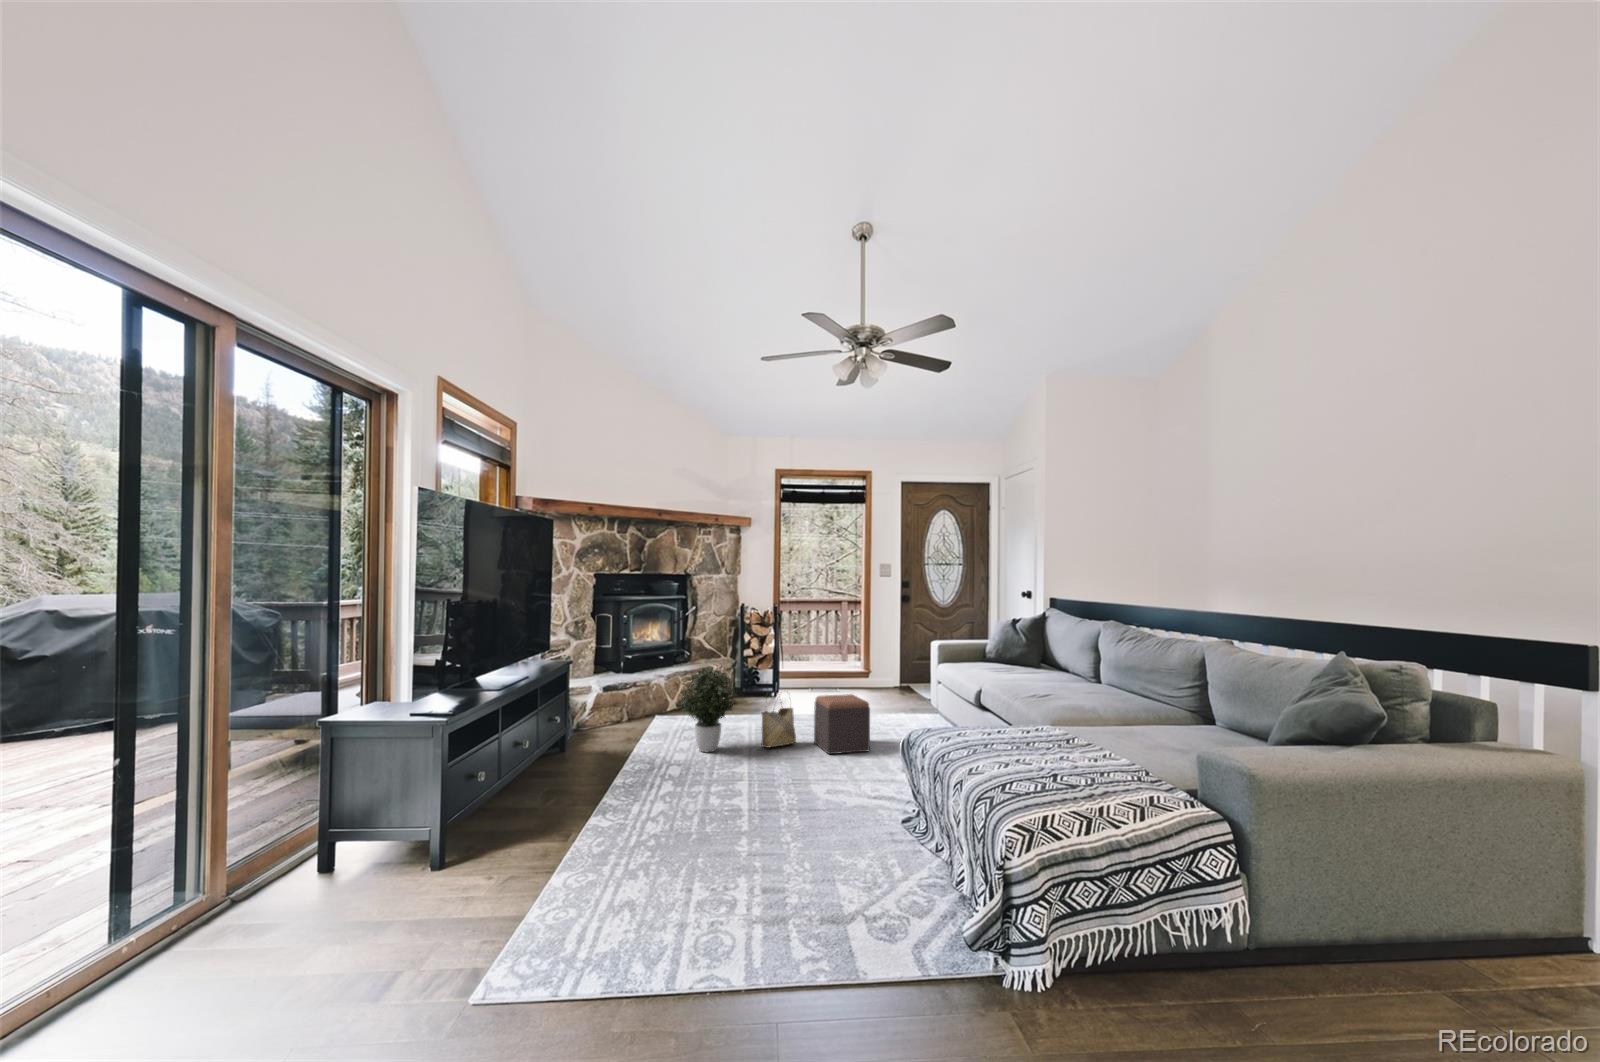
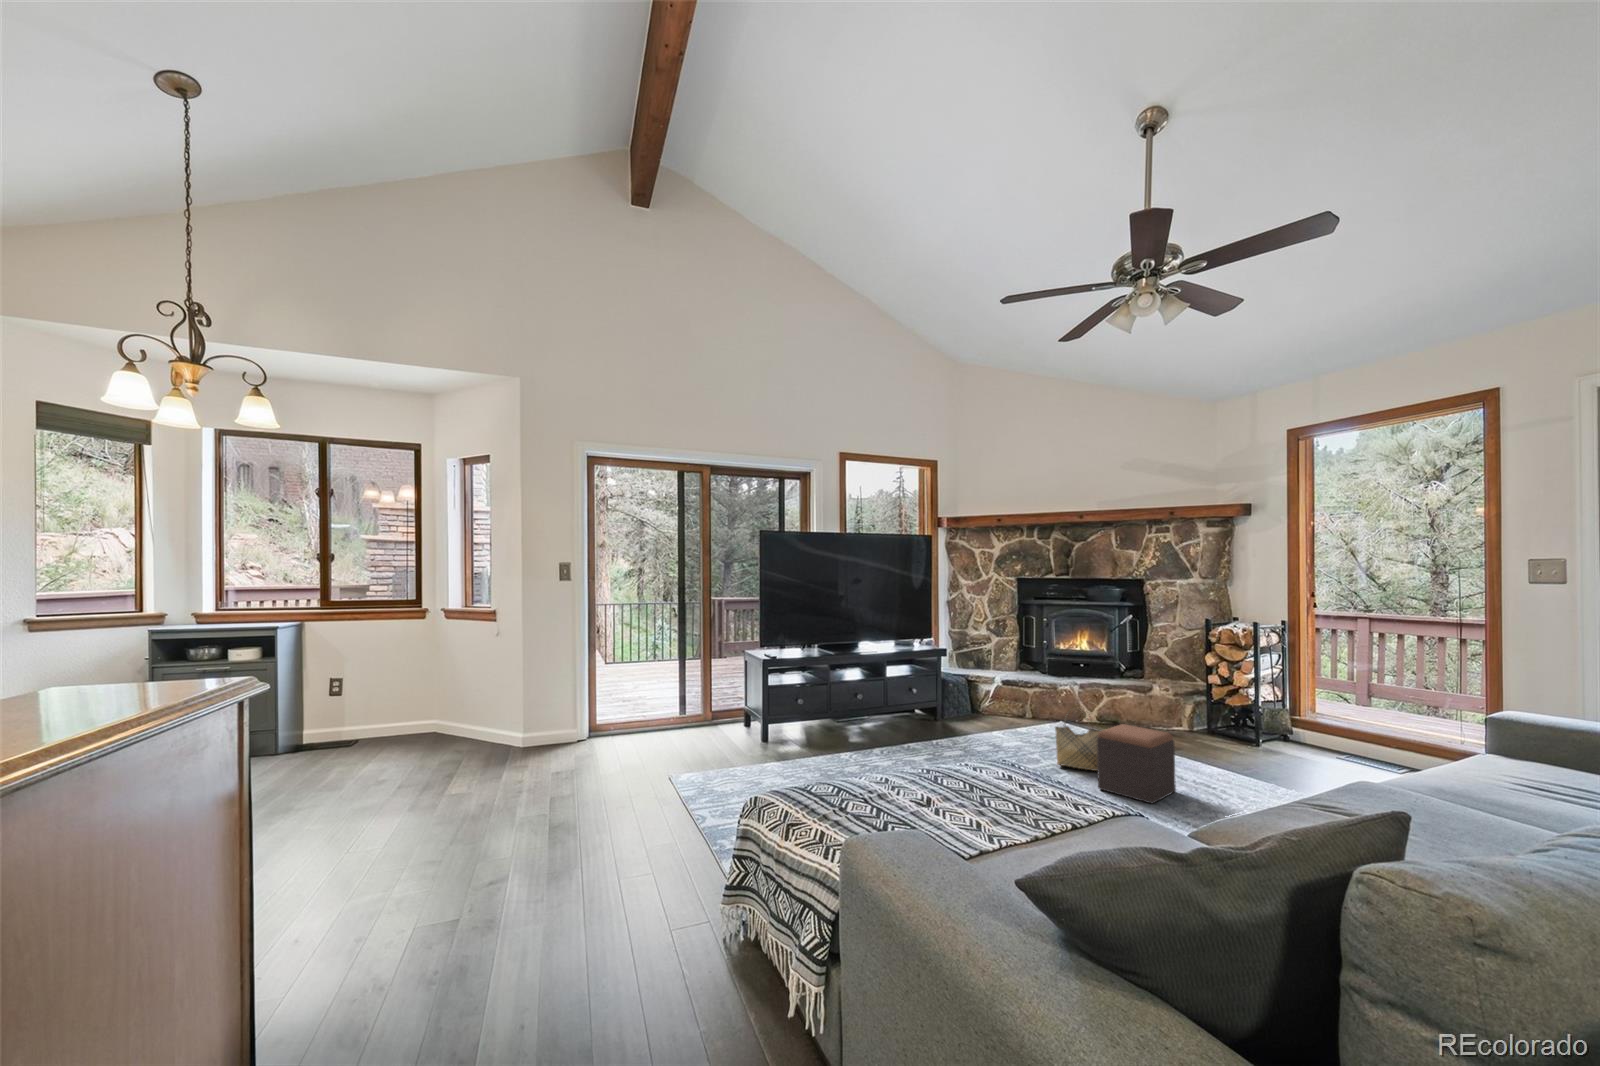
potted plant: present [681,668,736,752] -> none [983,670,1042,753]

